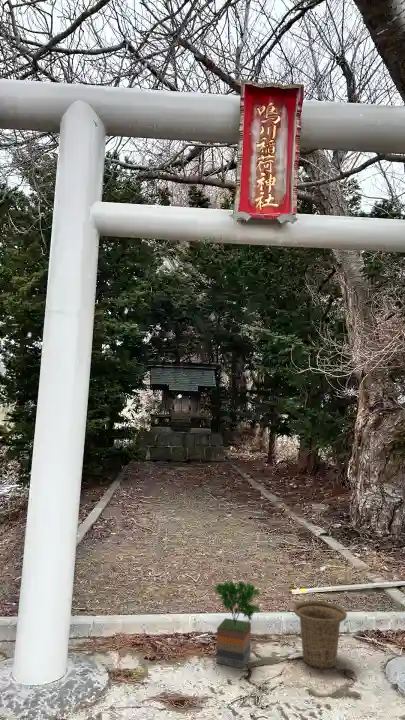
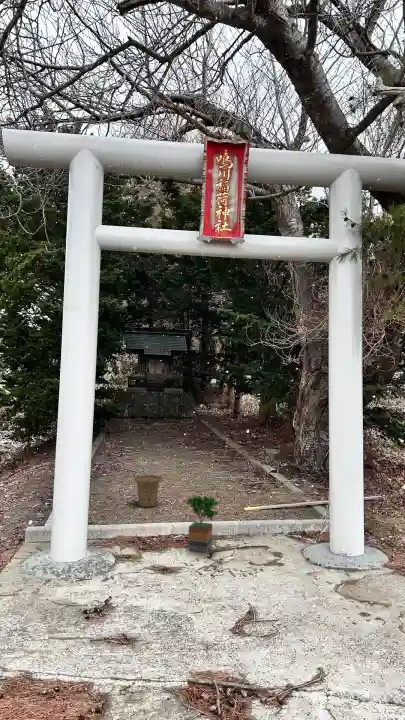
basket: present [294,601,347,669] -> present [134,475,163,507]

